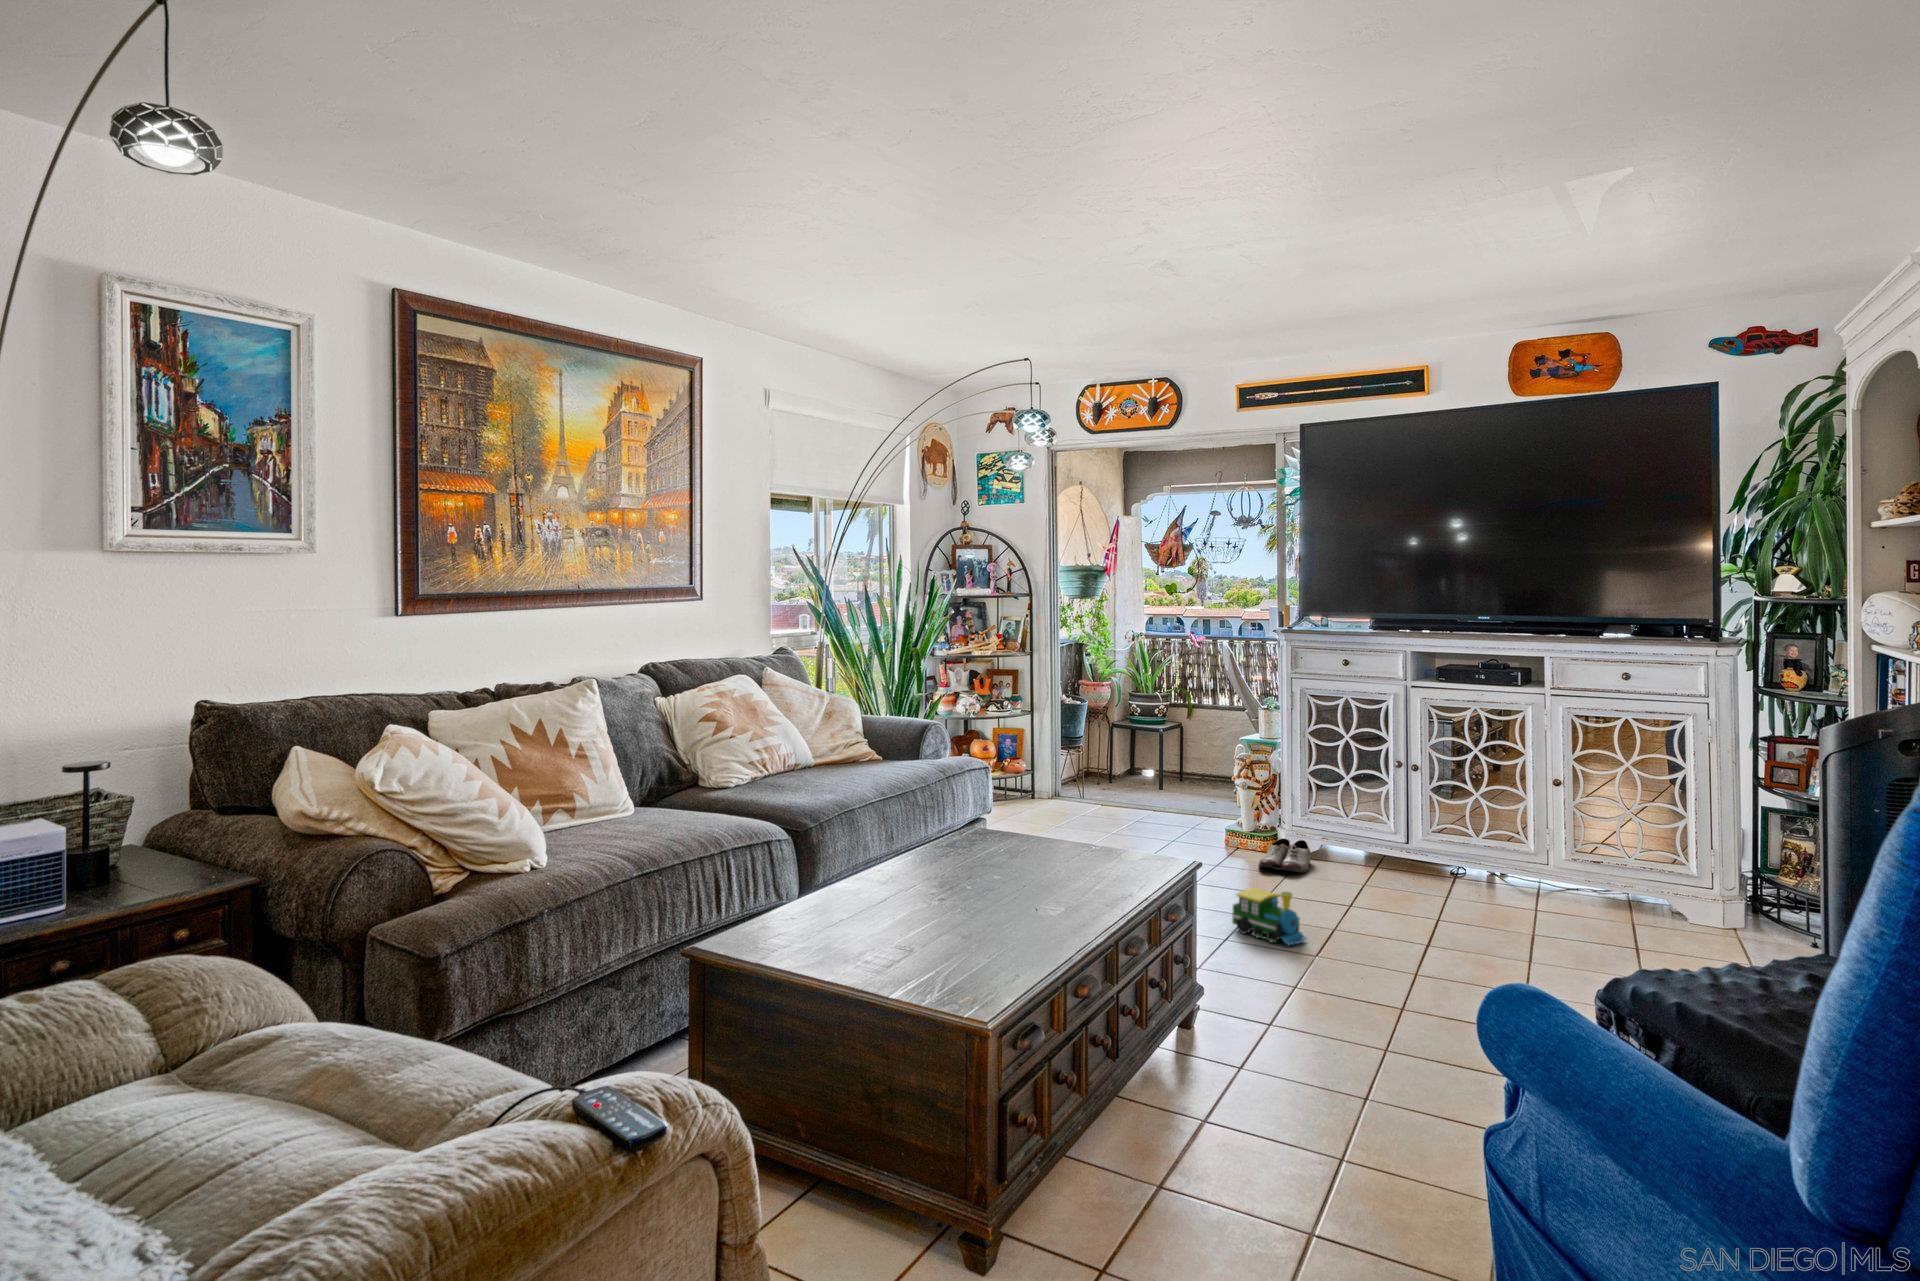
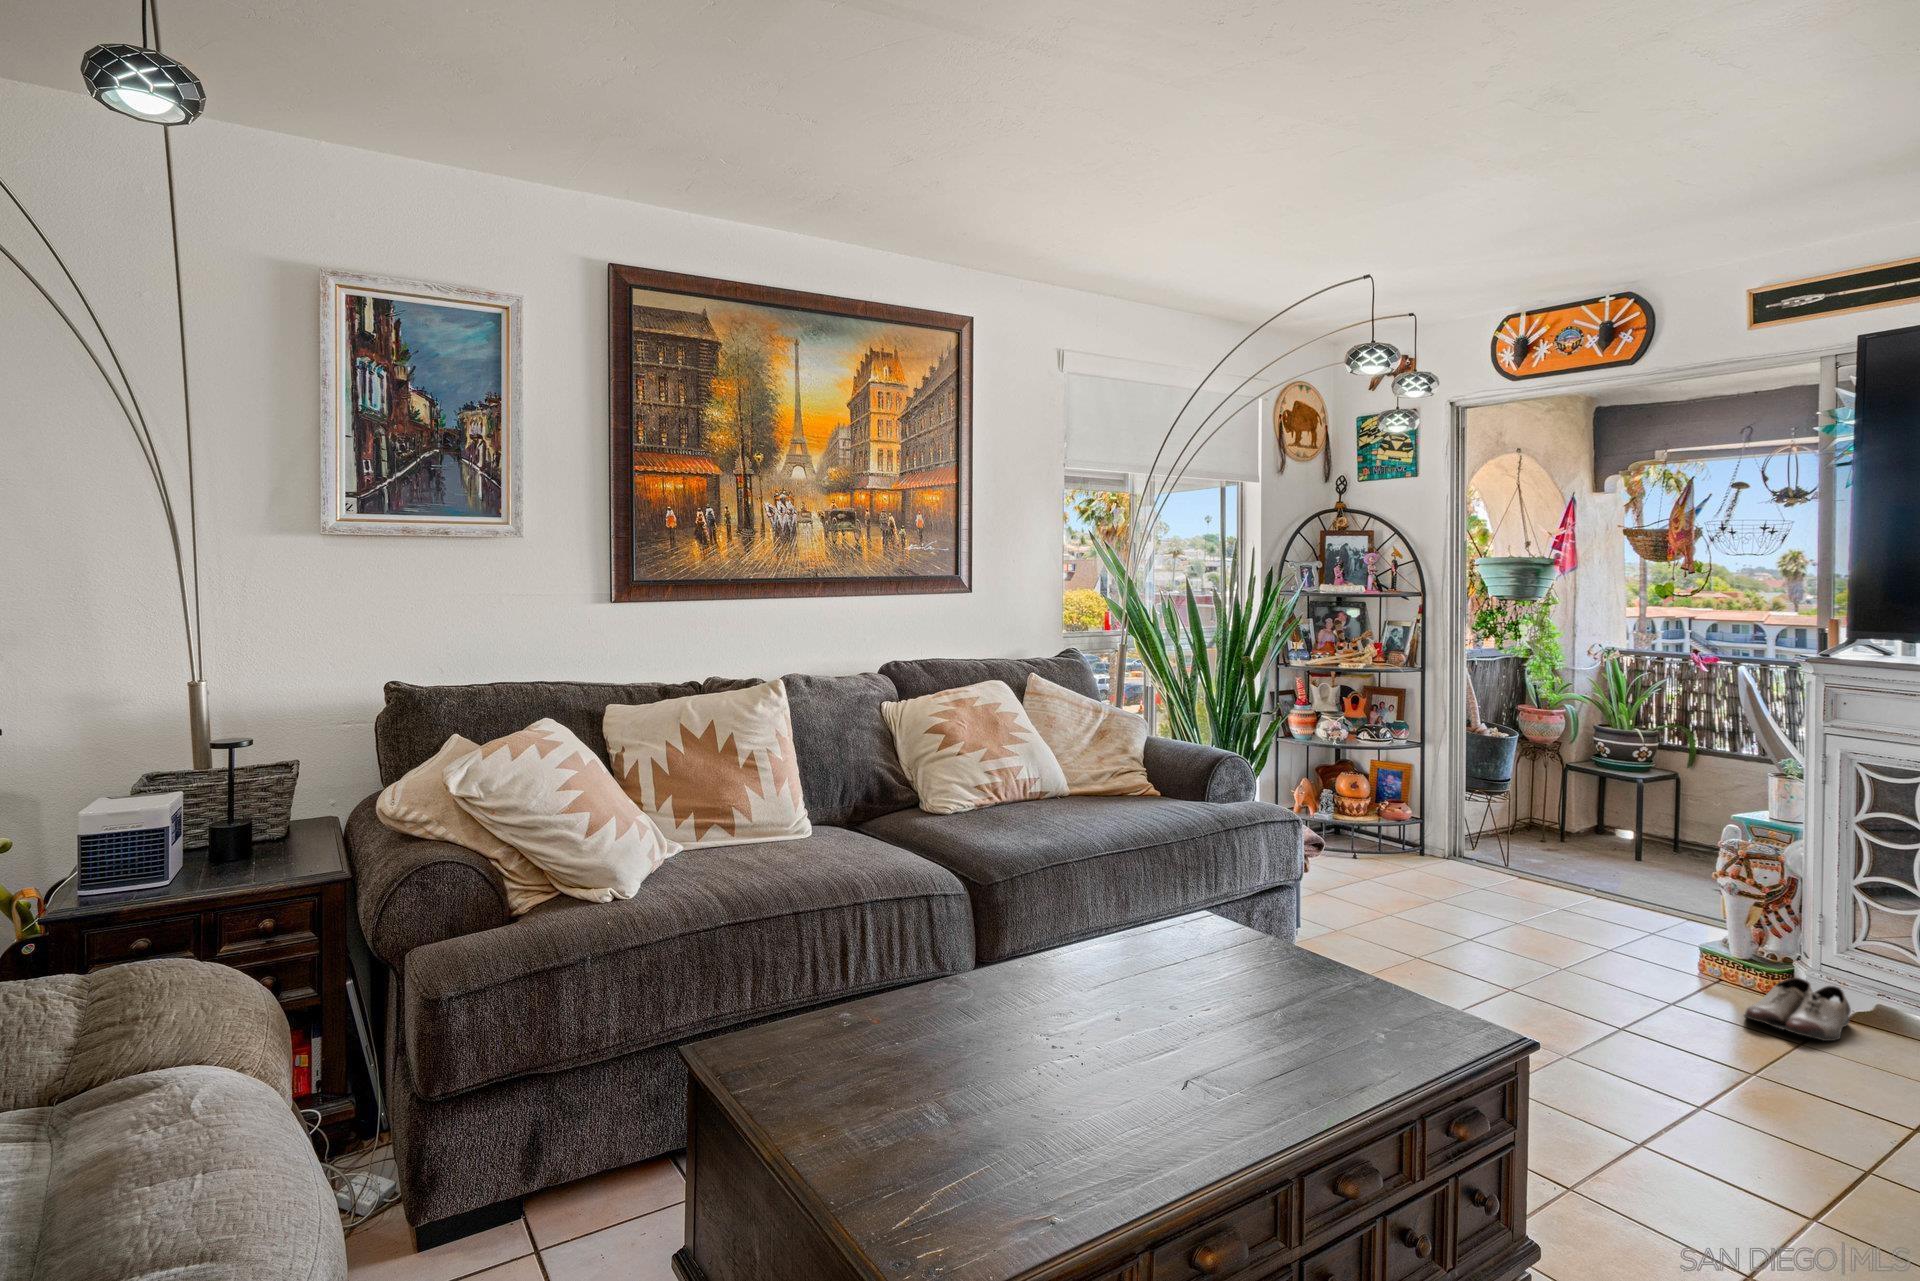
toy train: present [1232,888,1307,945] -> none [1653,1063,1794,1178]

